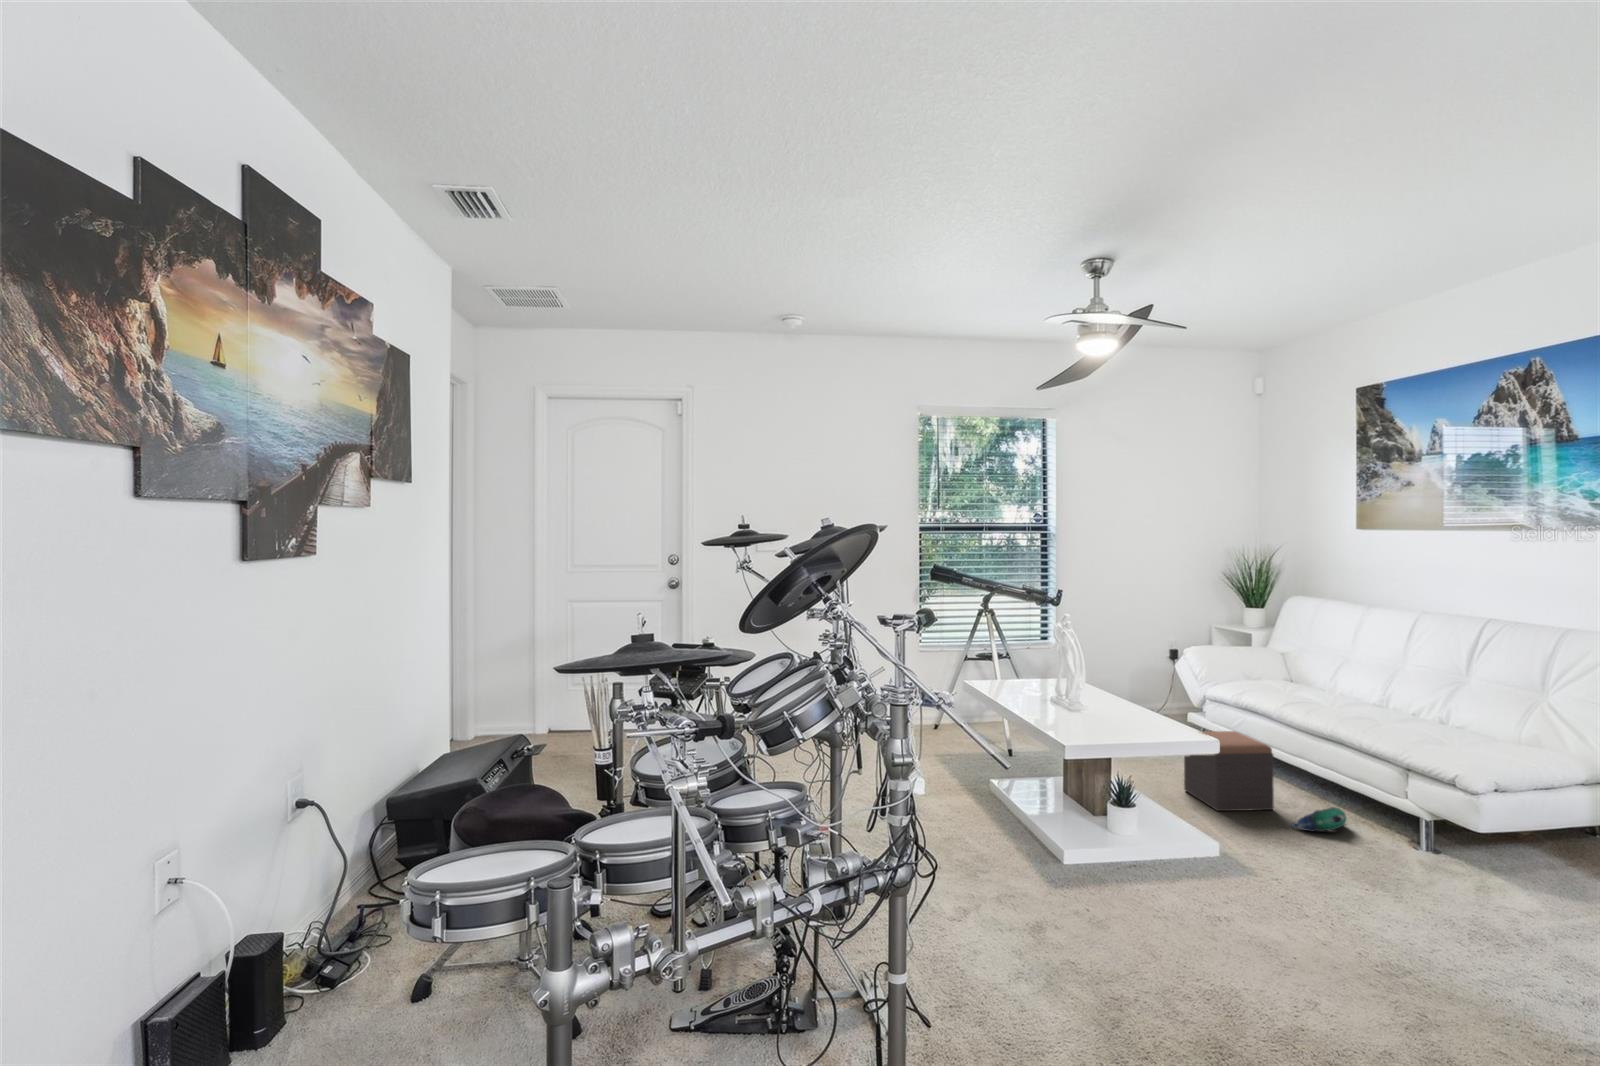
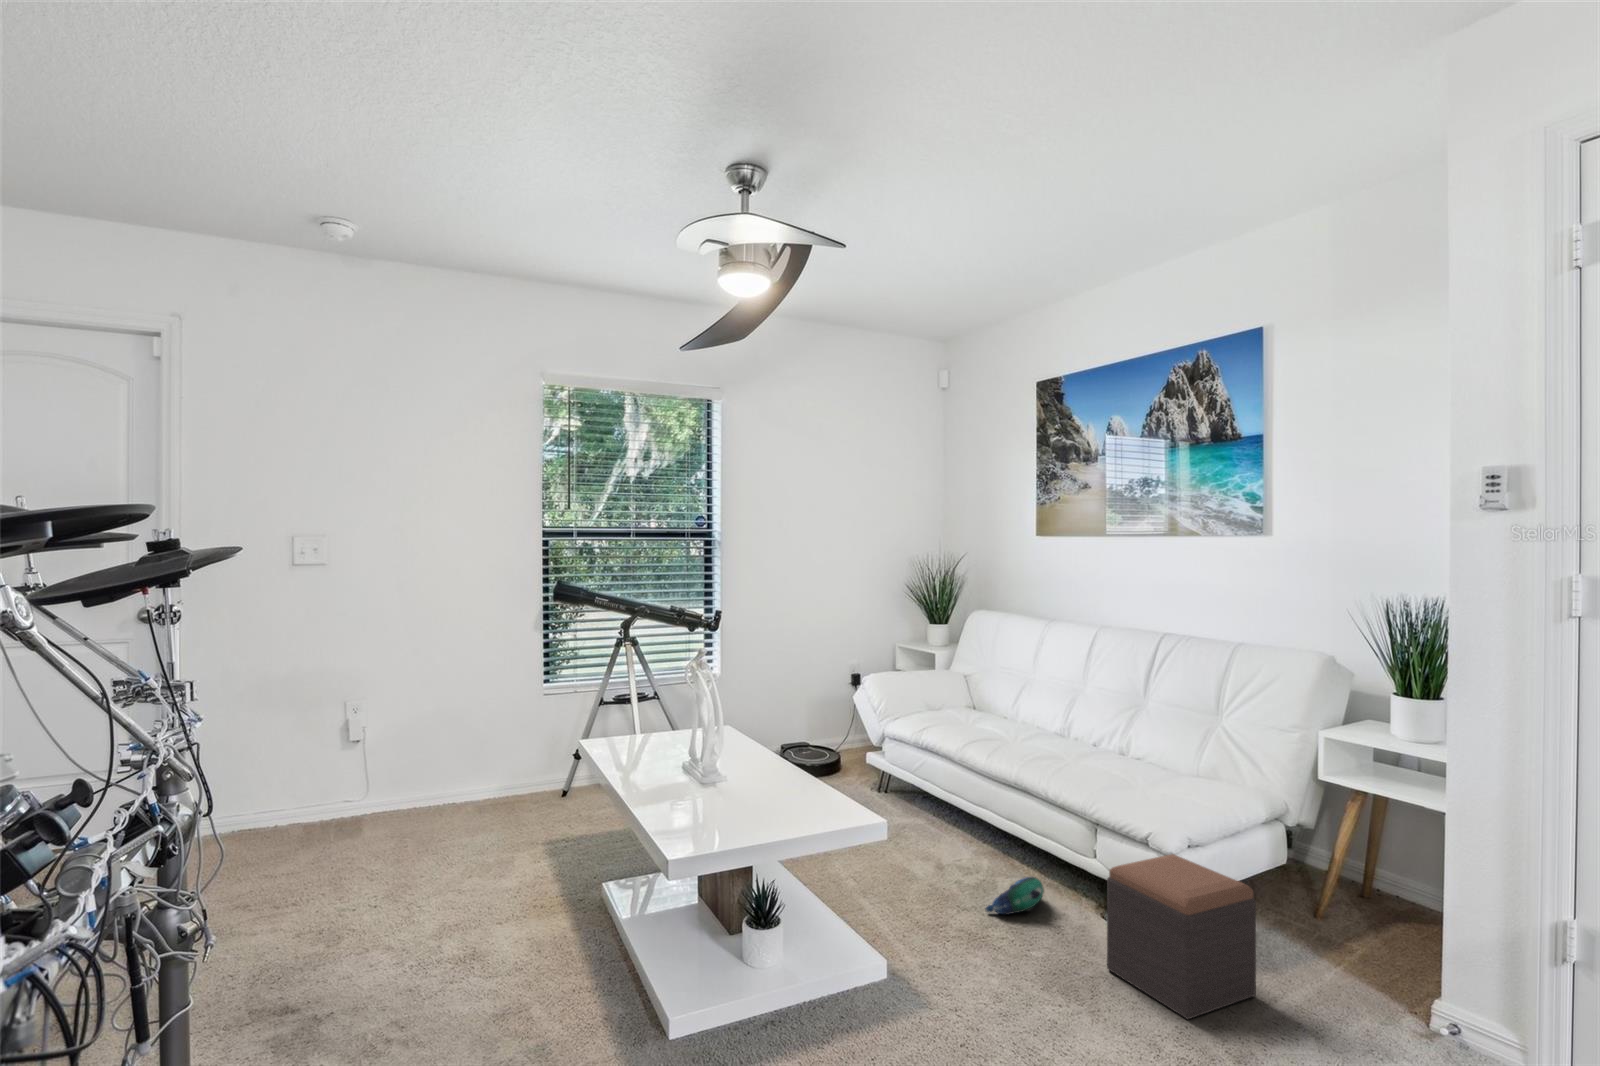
footstool: present [1184,731,1274,811] -> present [1107,854,1256,1019]

